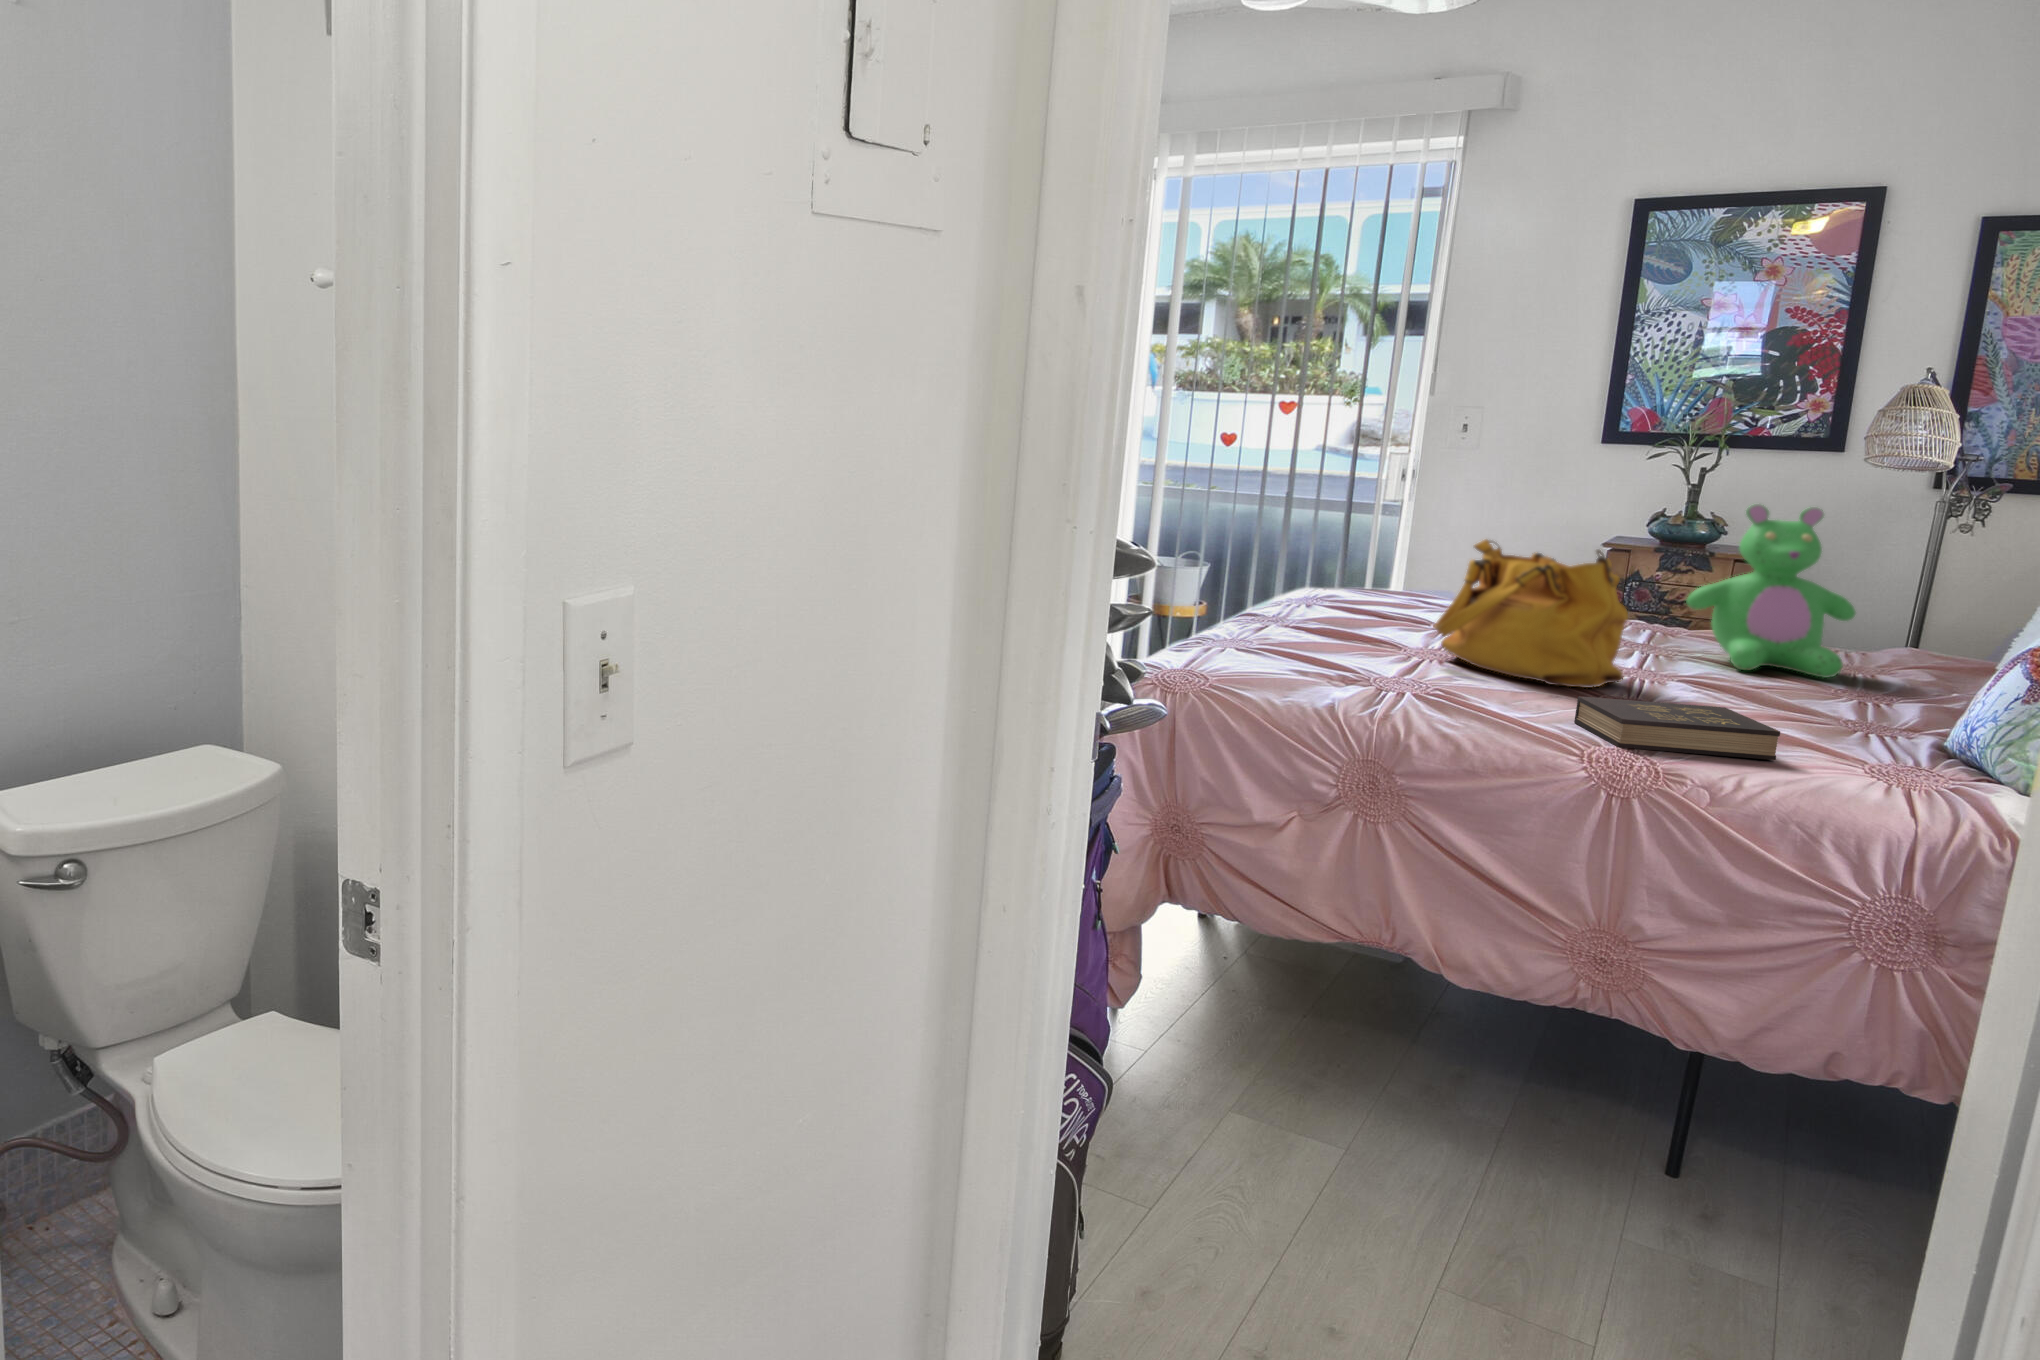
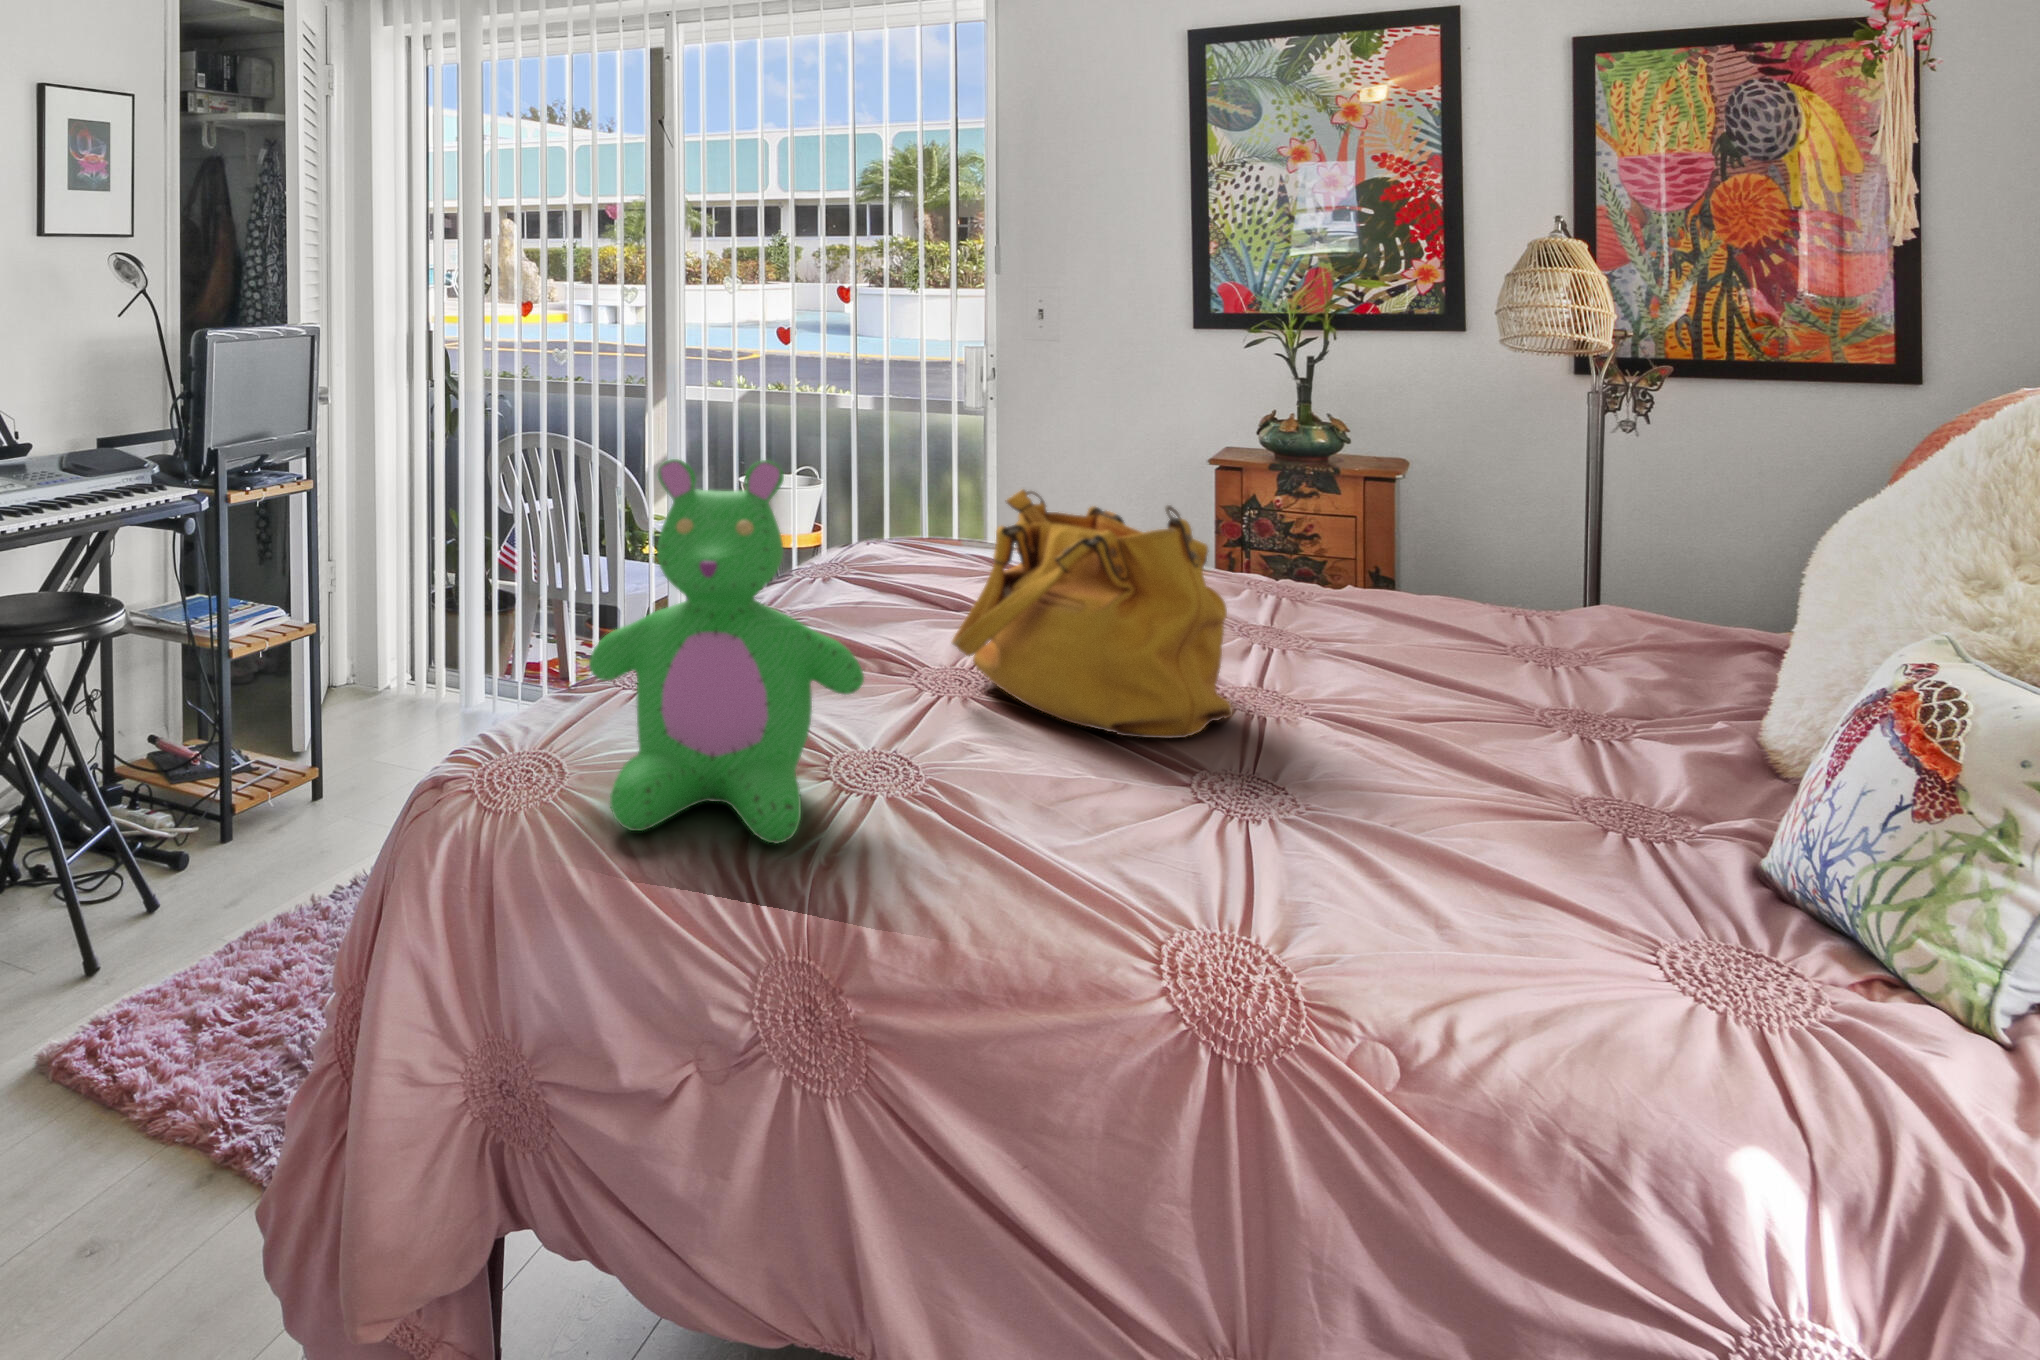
teddy bear: present [1687,504,1855,678] -> present [589,459,864,844]
hardback book: present [1574,696,1780,760] -> none [1146,807,1504,950]

